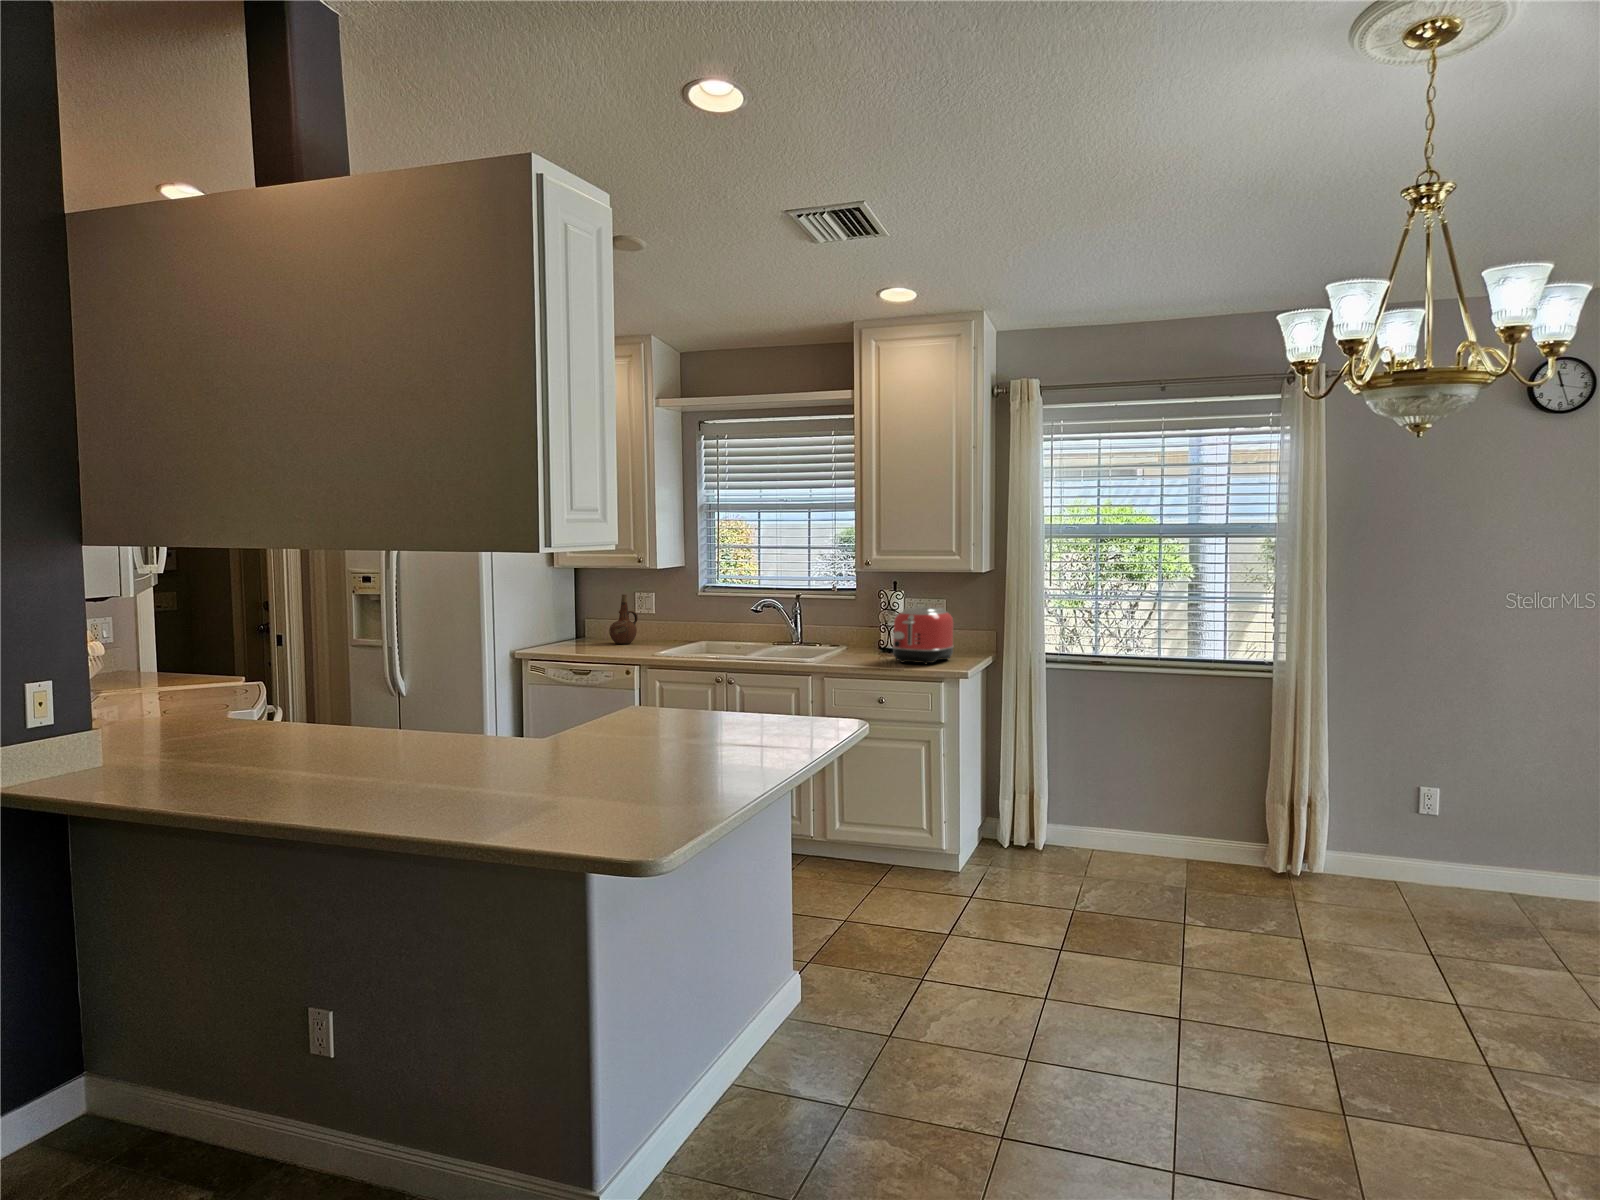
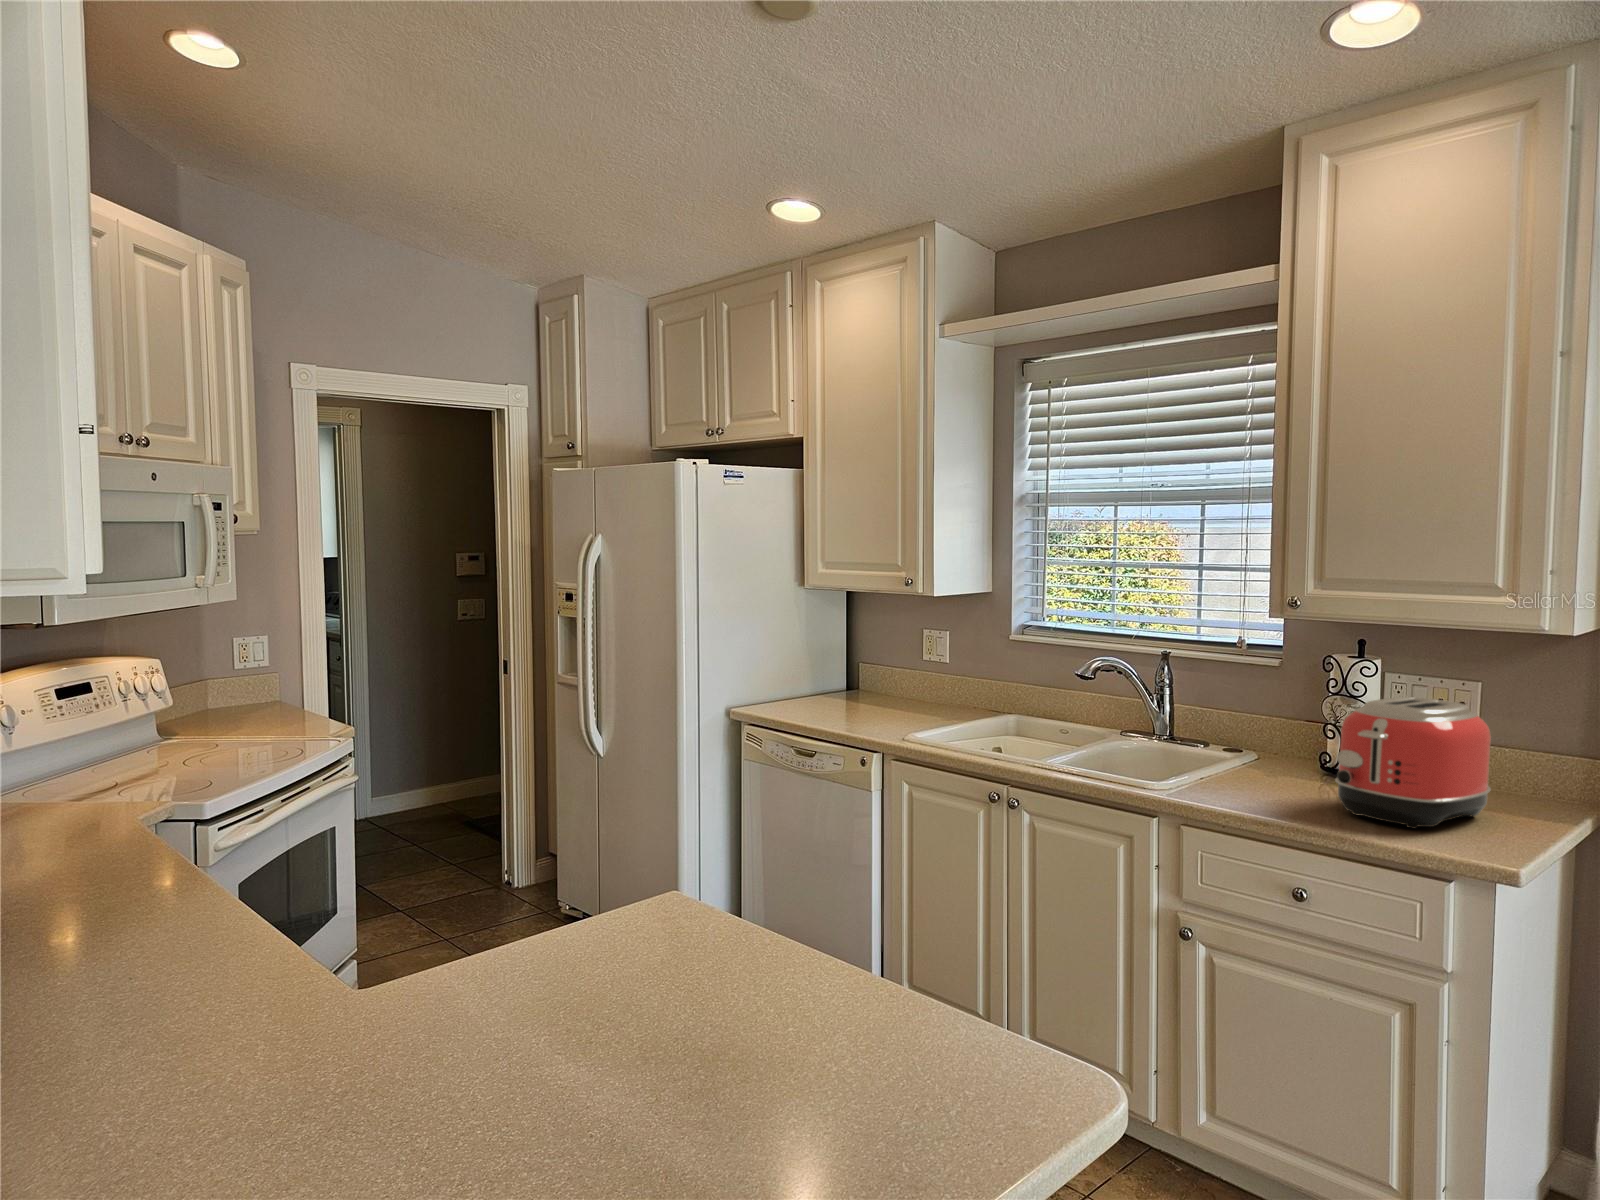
ceramic pitcher: present [609,595,638,644] -> none [872,633,916,709]

